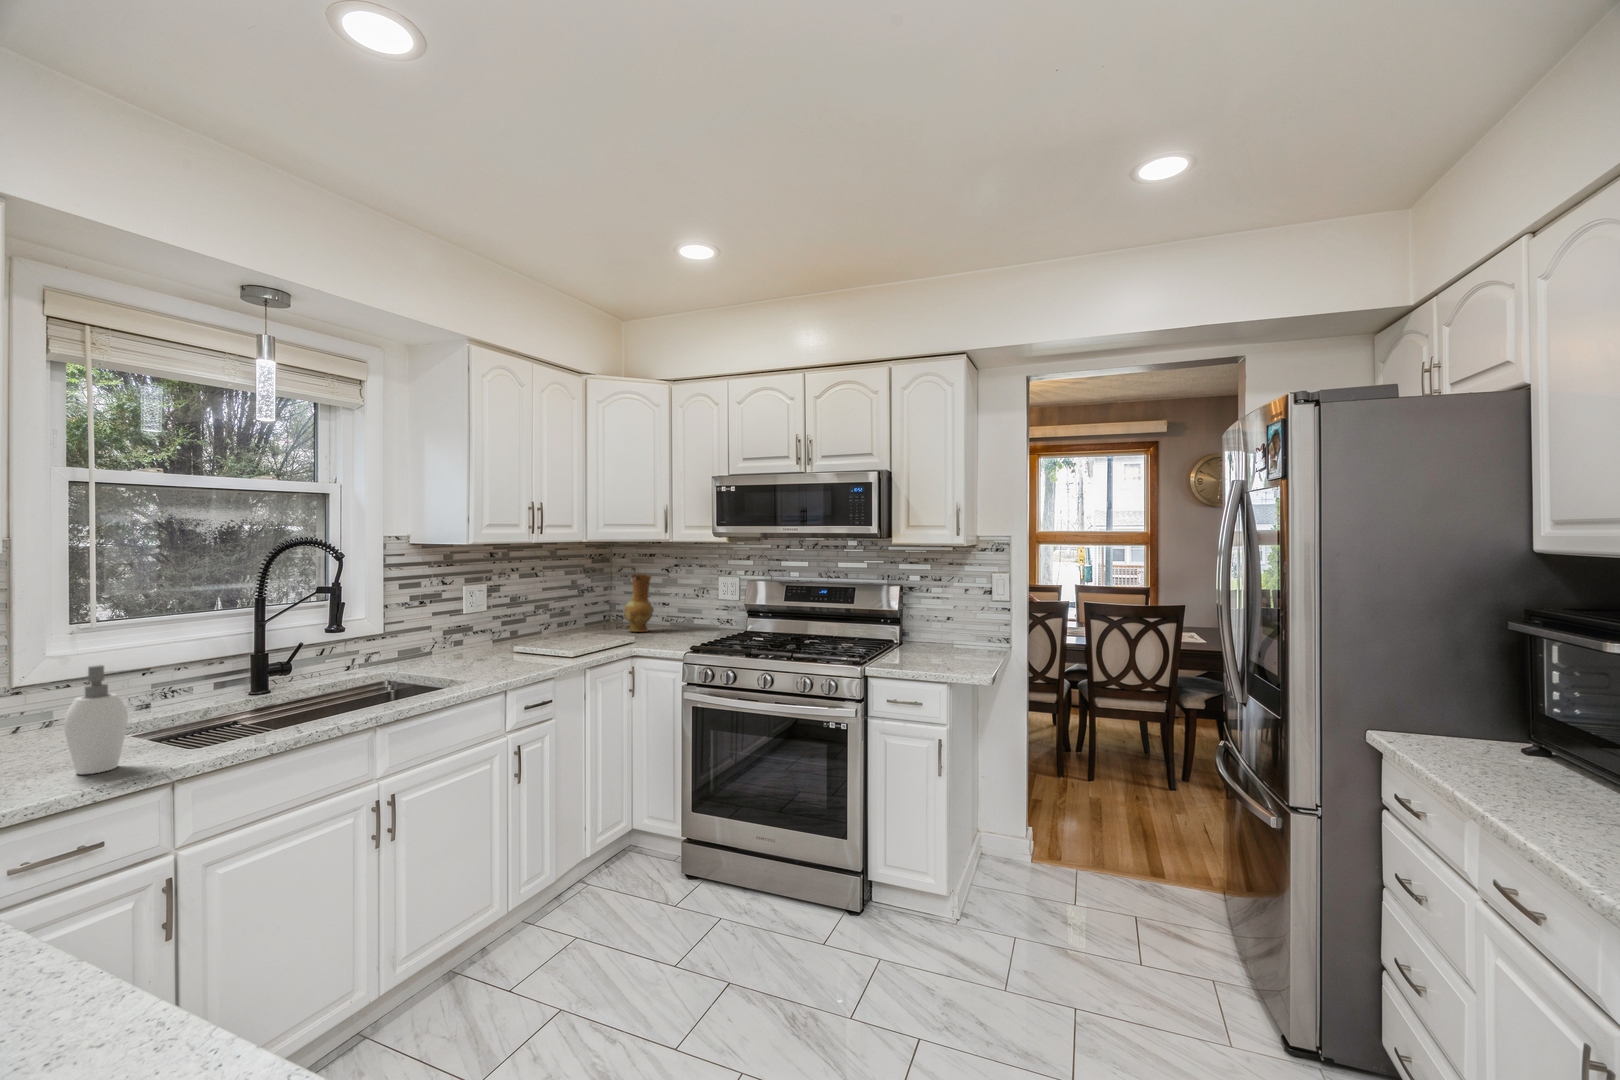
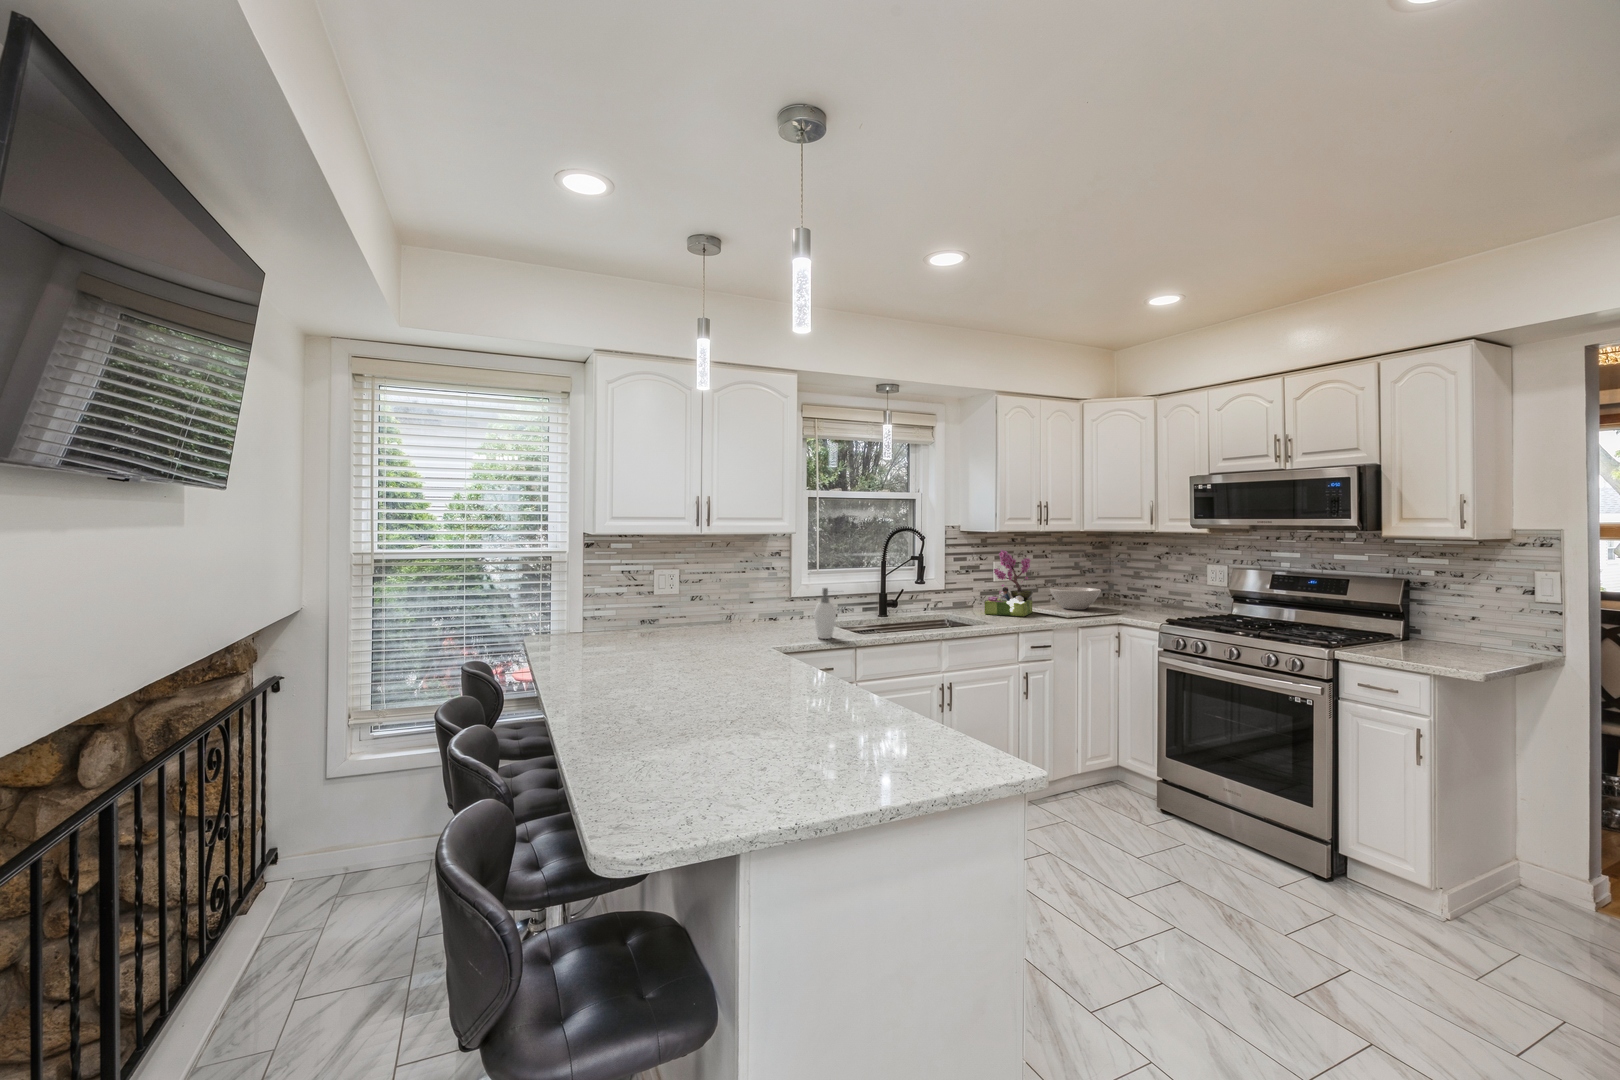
flower arrangement: none [450,567,522,664] -> present [985,550,1033,616]
ceramic jug: present [624,574,653,632] -> none [1118,560,1143,608]
bowl: none [542,612,607,642] -> present [1050,587,1101,609]

